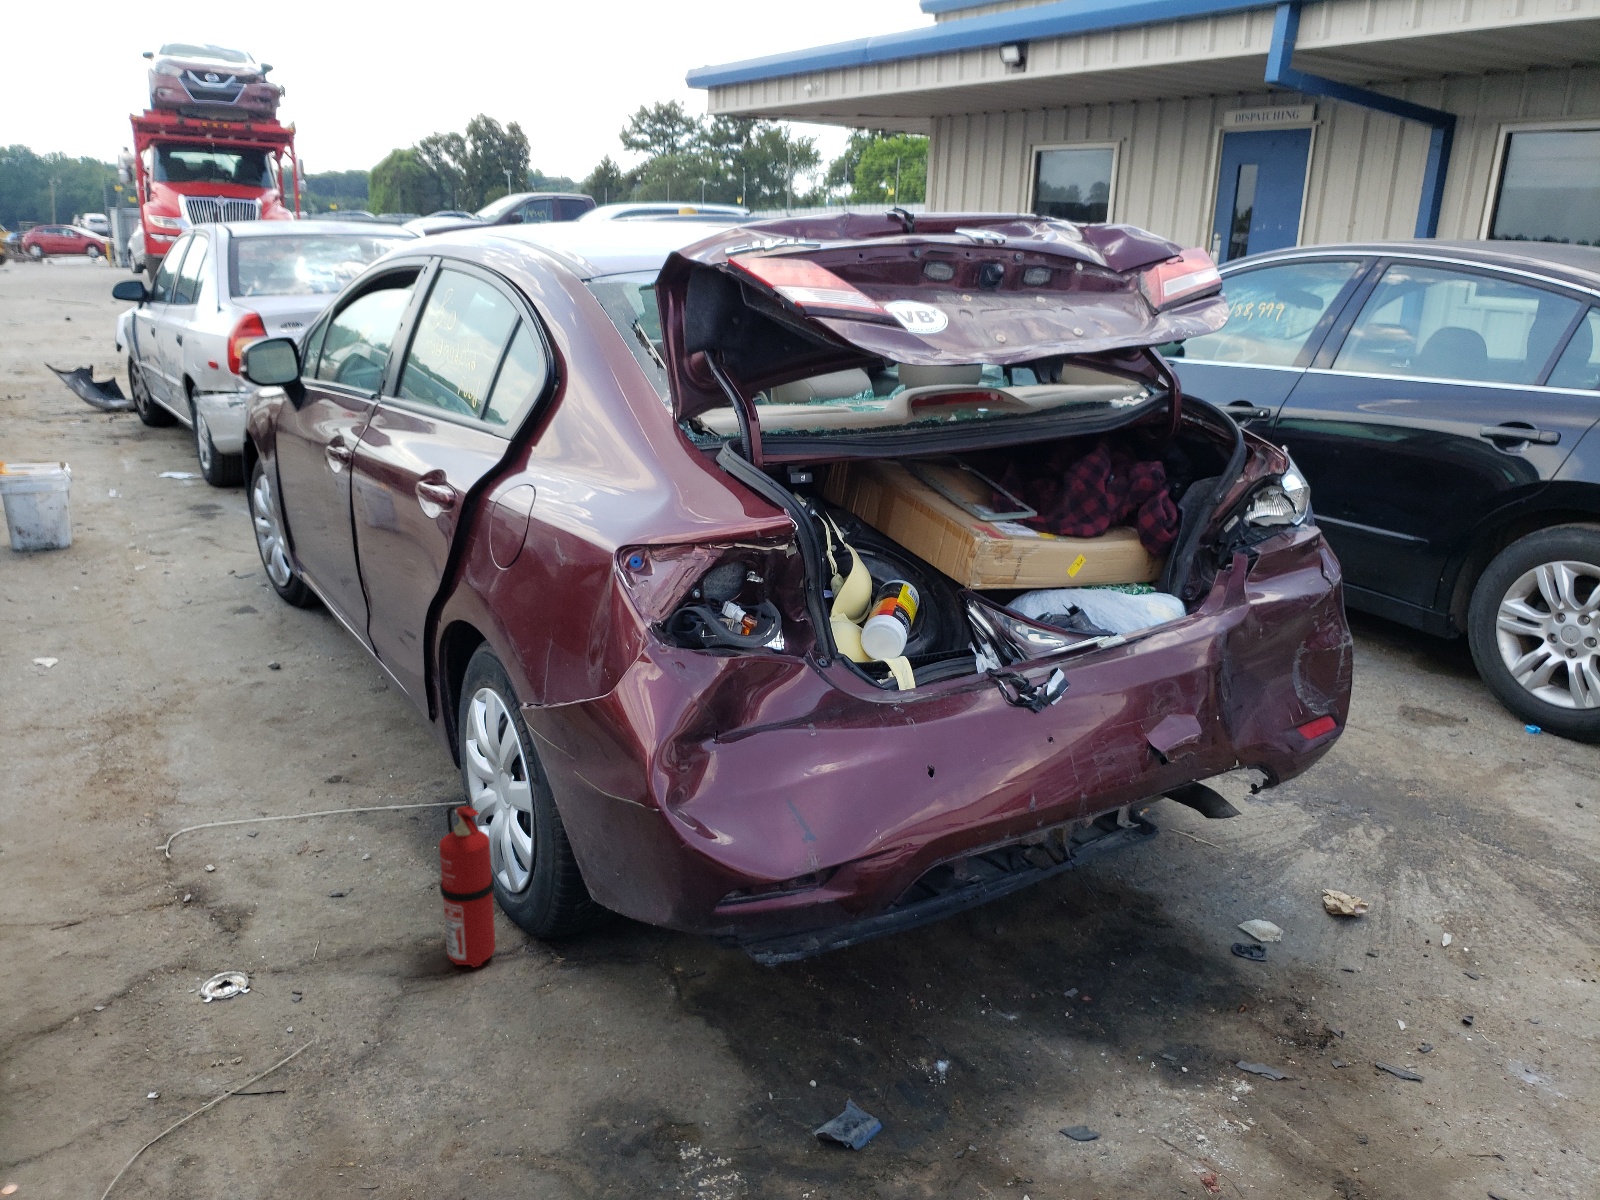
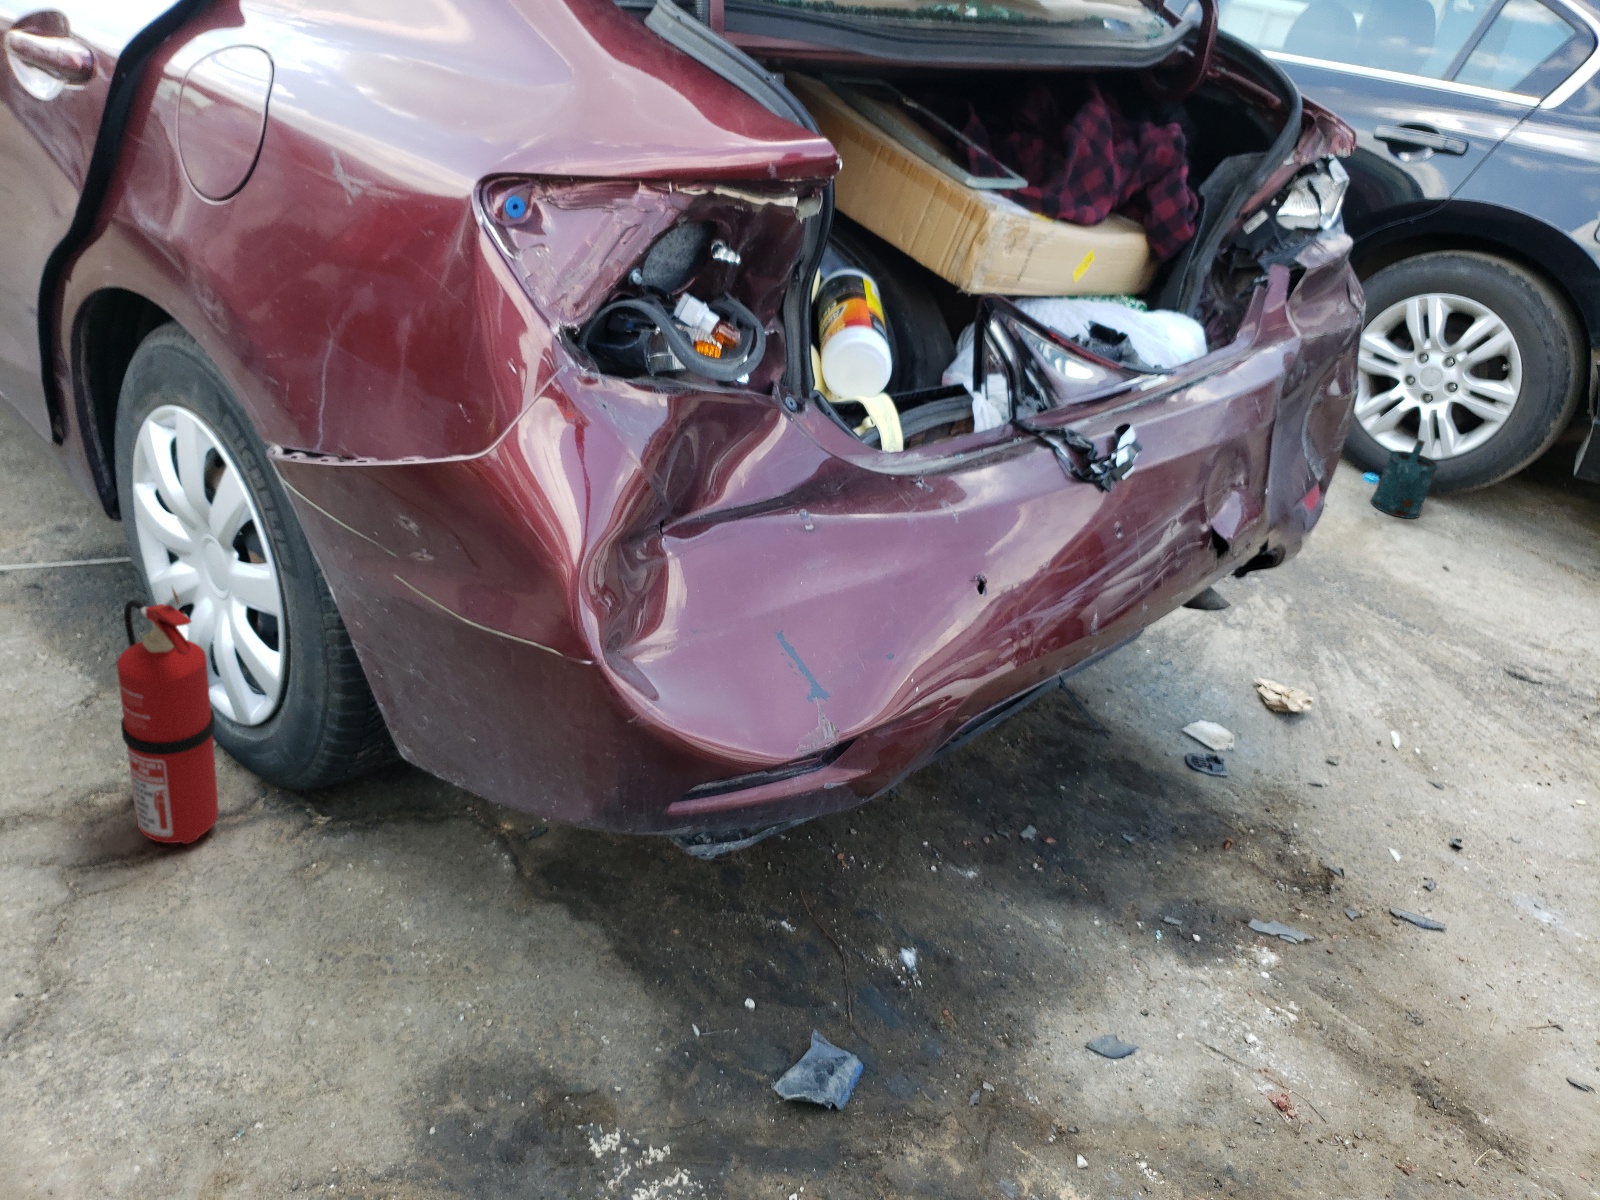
watering can: none [1524,690,1583,764] -> present [1371,440,1439,518]

